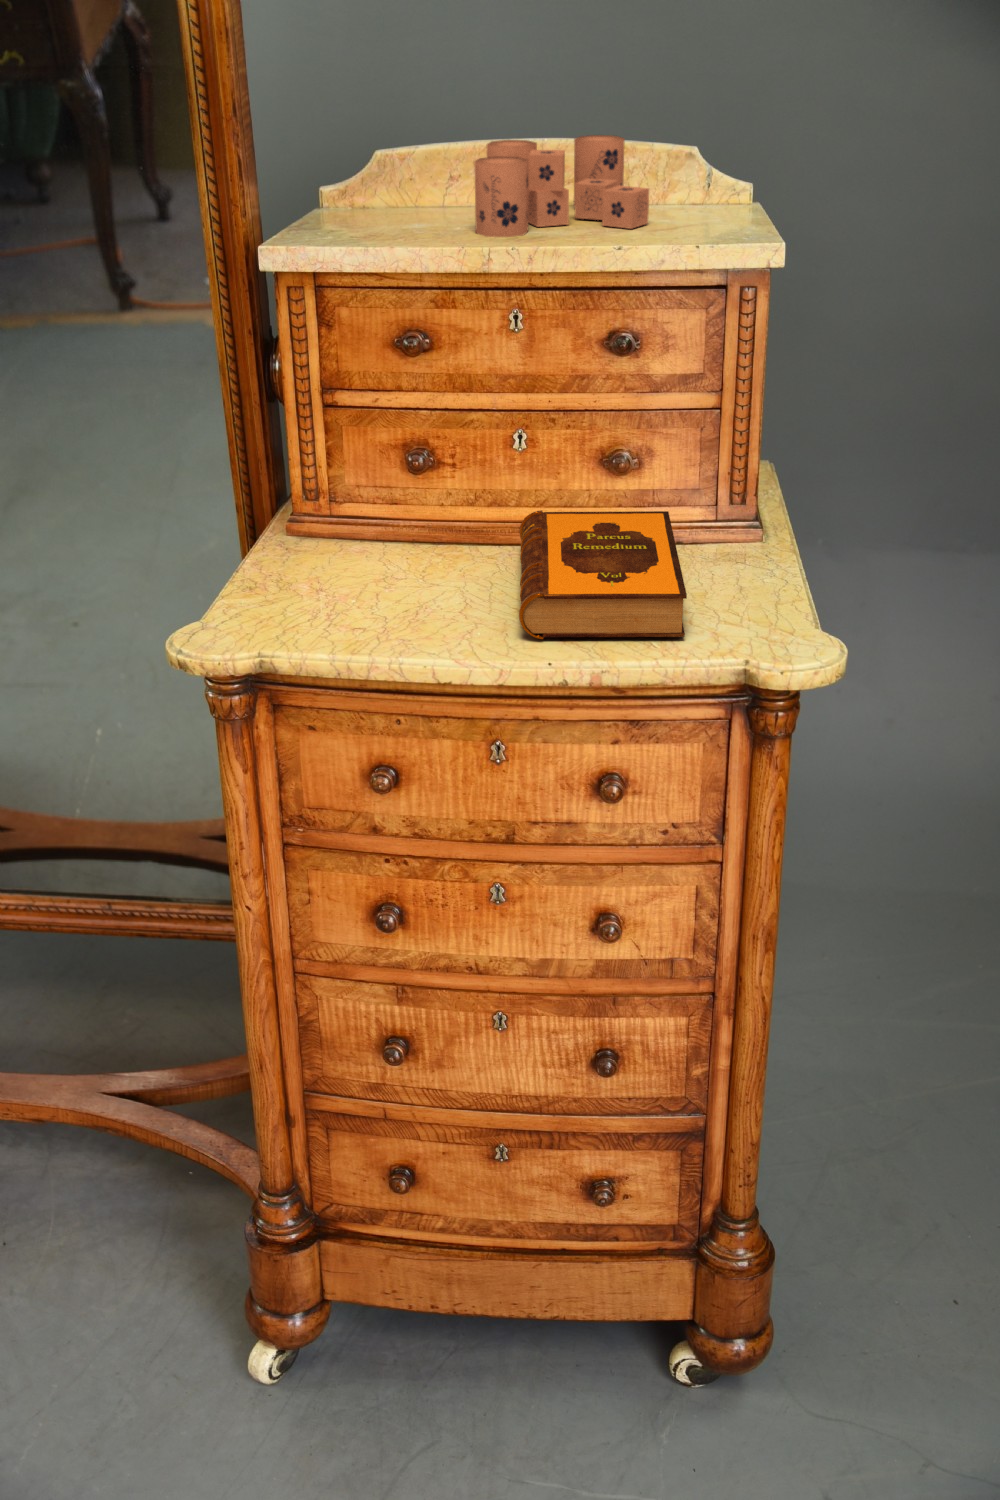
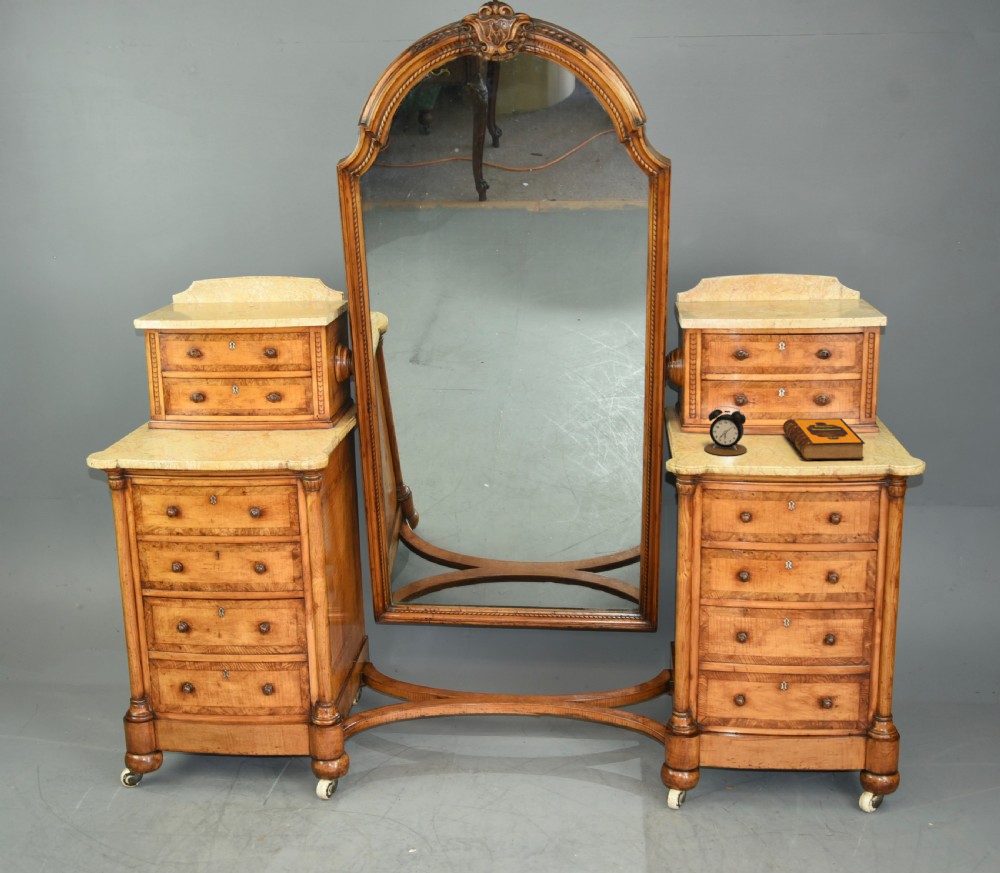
candle: present [474,135,649,237] -> none [756,276,825,316]
alarm clock: none [293,483,402,617] -> present [704,406,747,456]

